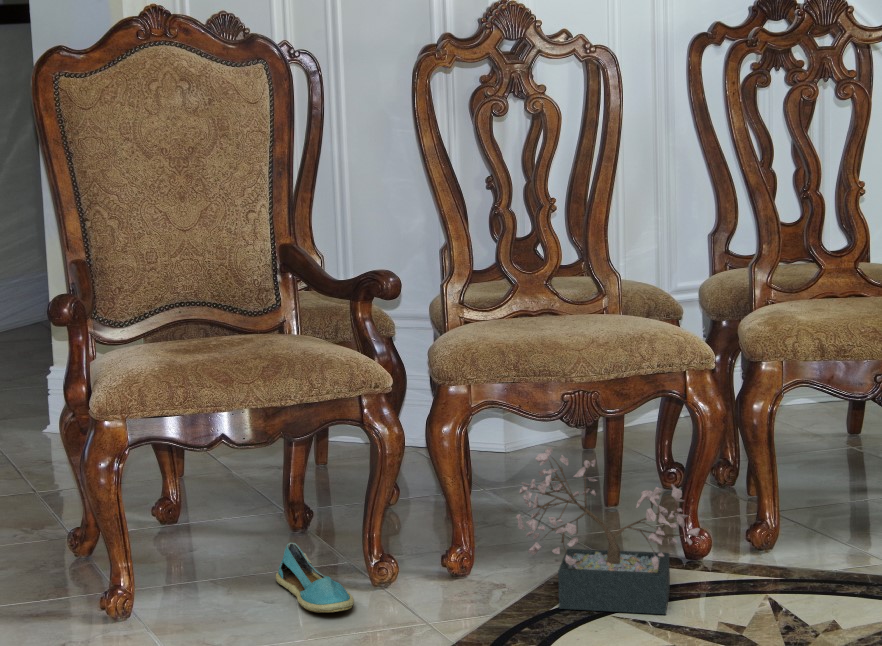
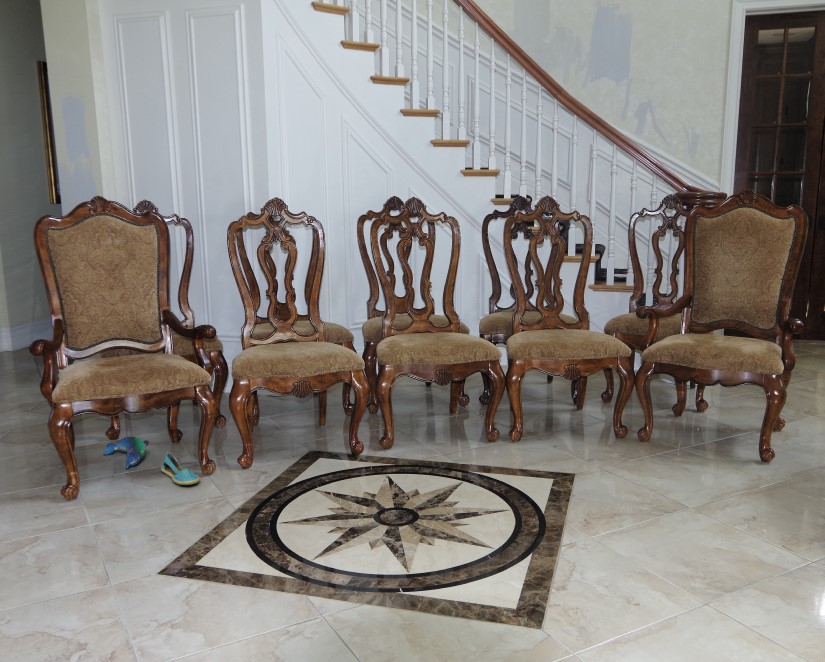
decorative plant: present [516,447,700,614] -> none [274,407,354,479]
plush toy: none [165,509,254,574] -> present [103,436,149,468]

